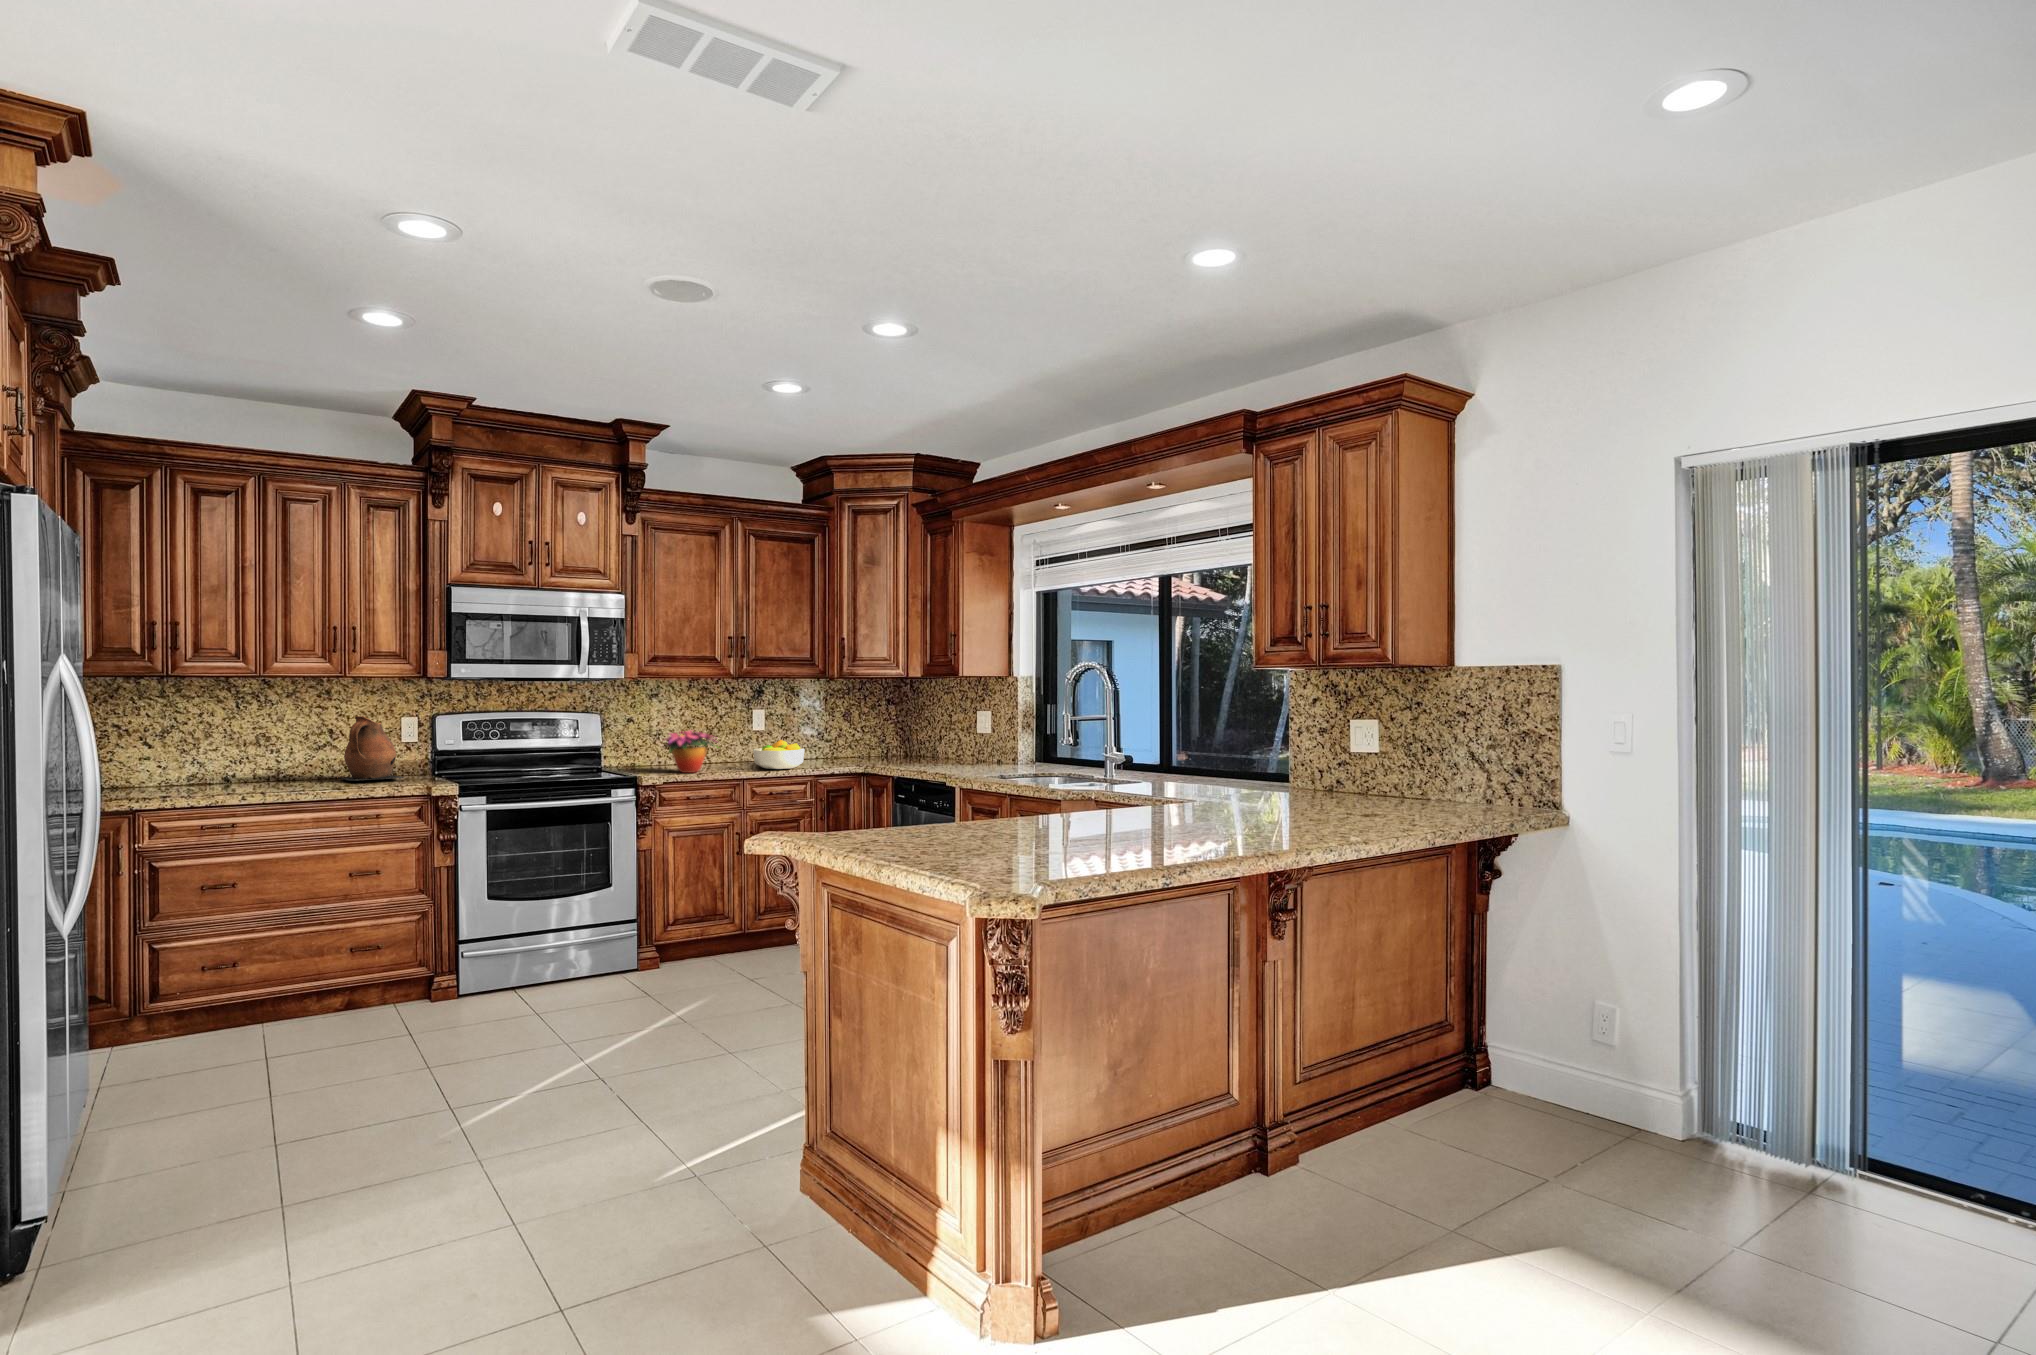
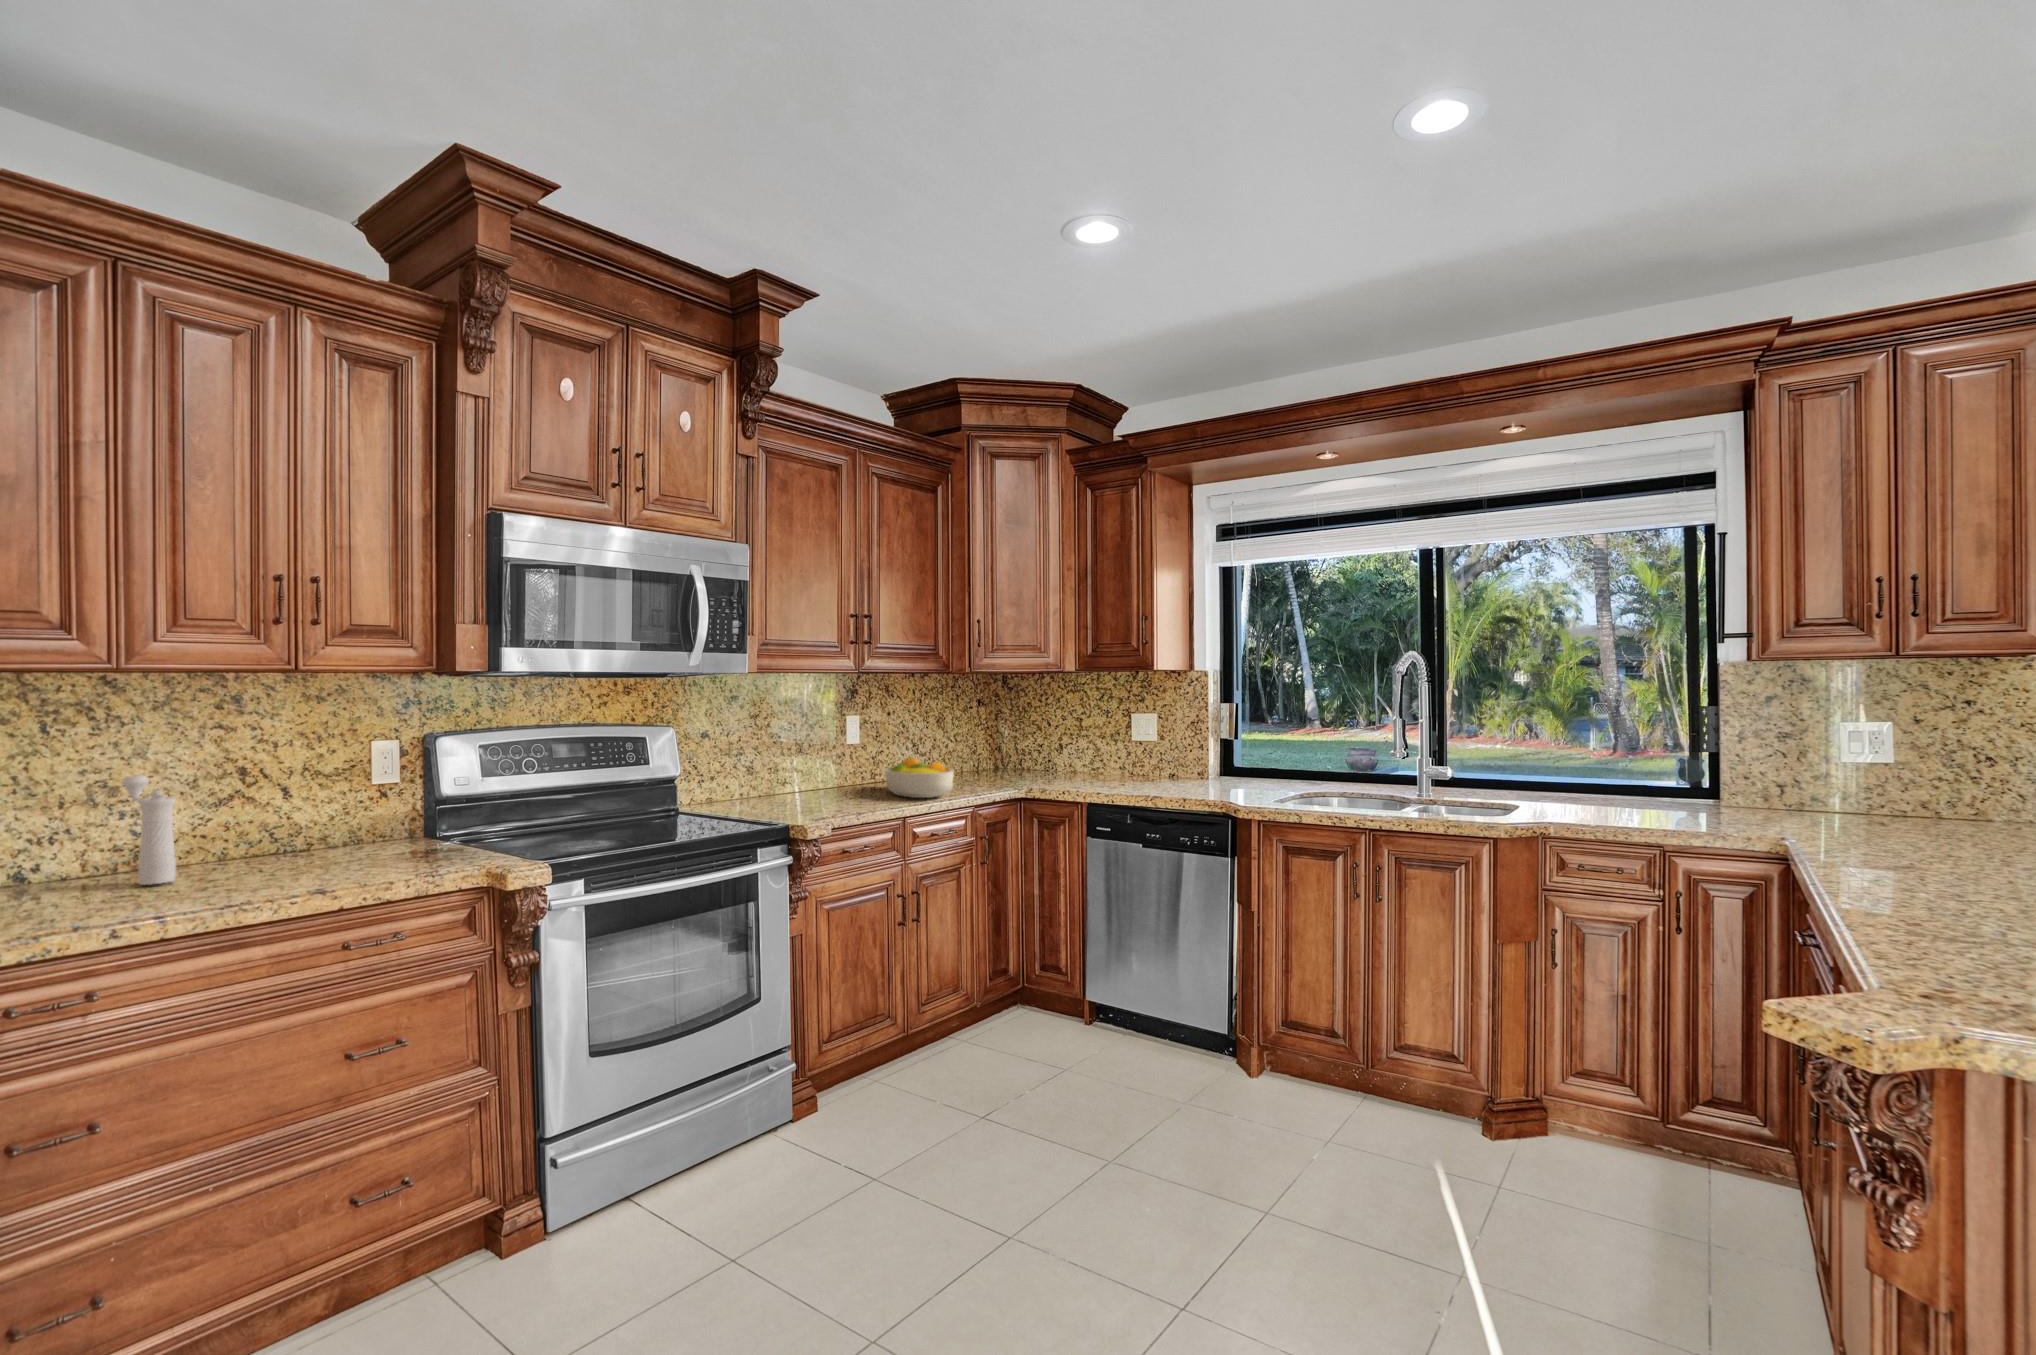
ceramic pitcher: present [342,716,404,781] -> none [270,744,404,864]
pepper mill: none [268,730,289,784] -> present [121,775,176,885]
flower arrangement: present [666,731,714,773] -> none [778,747,873,811]

